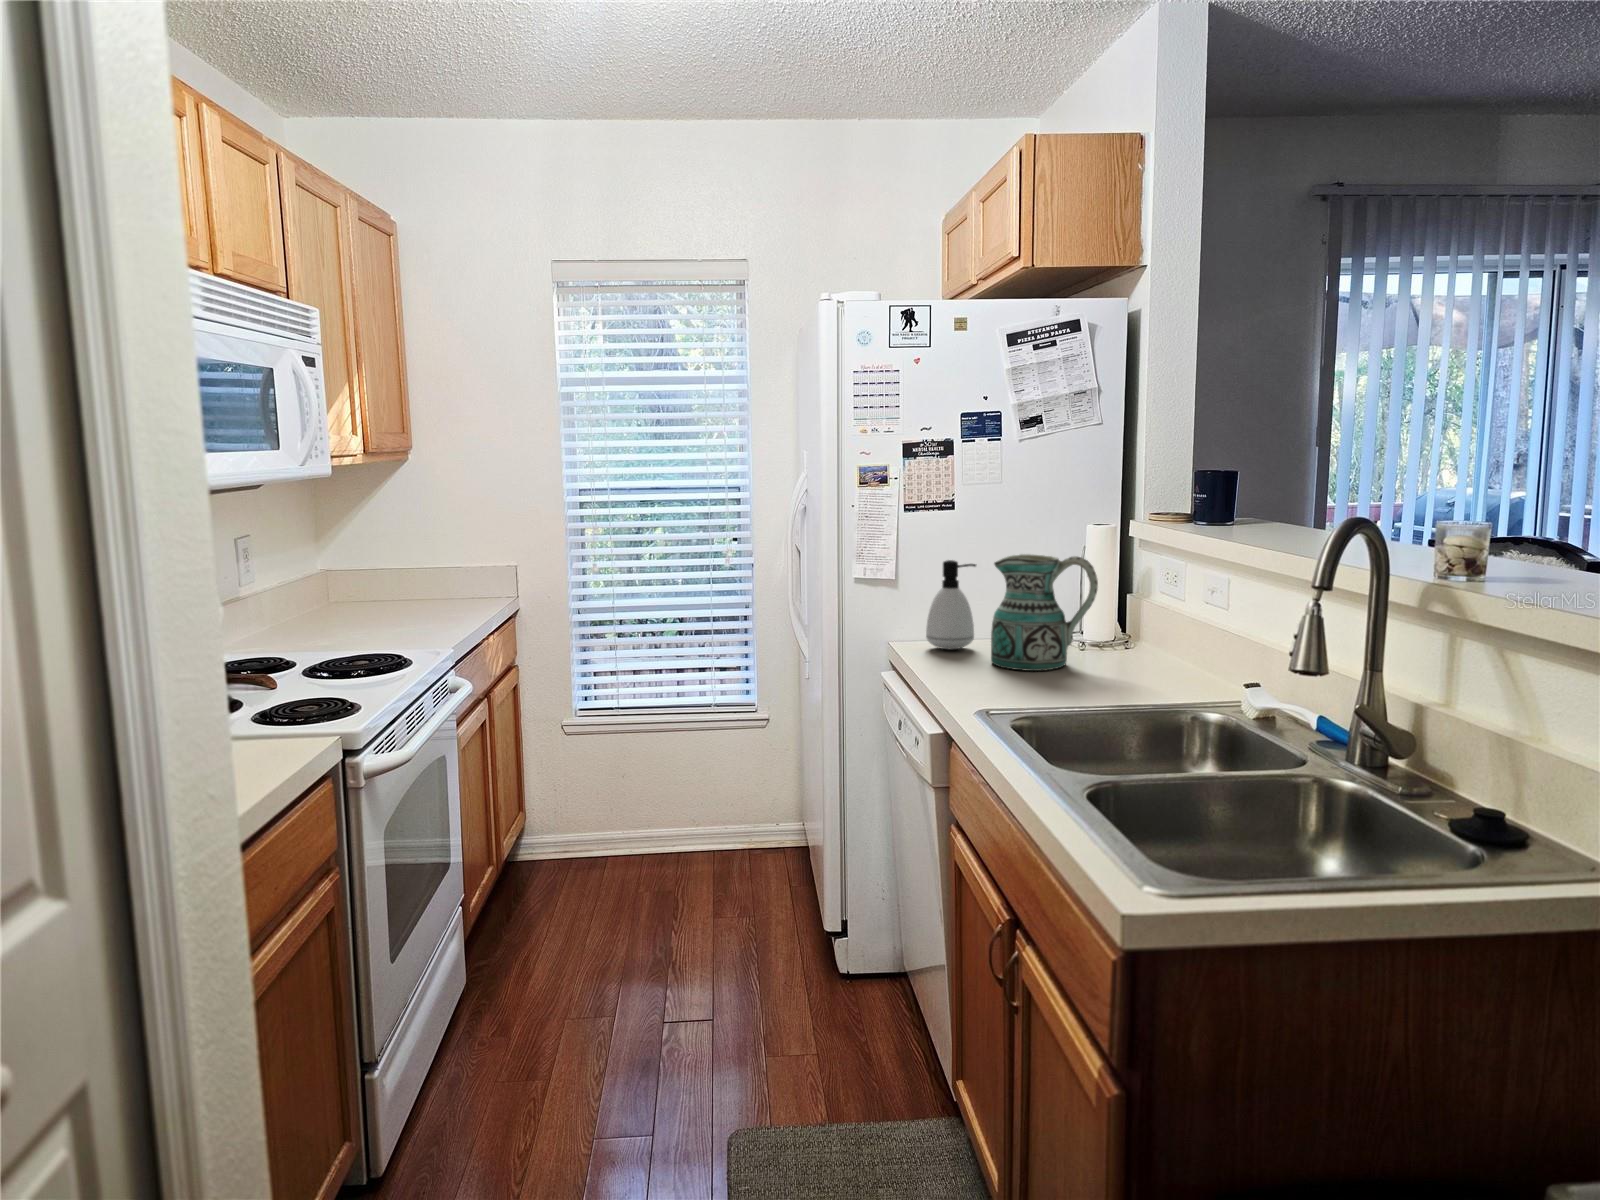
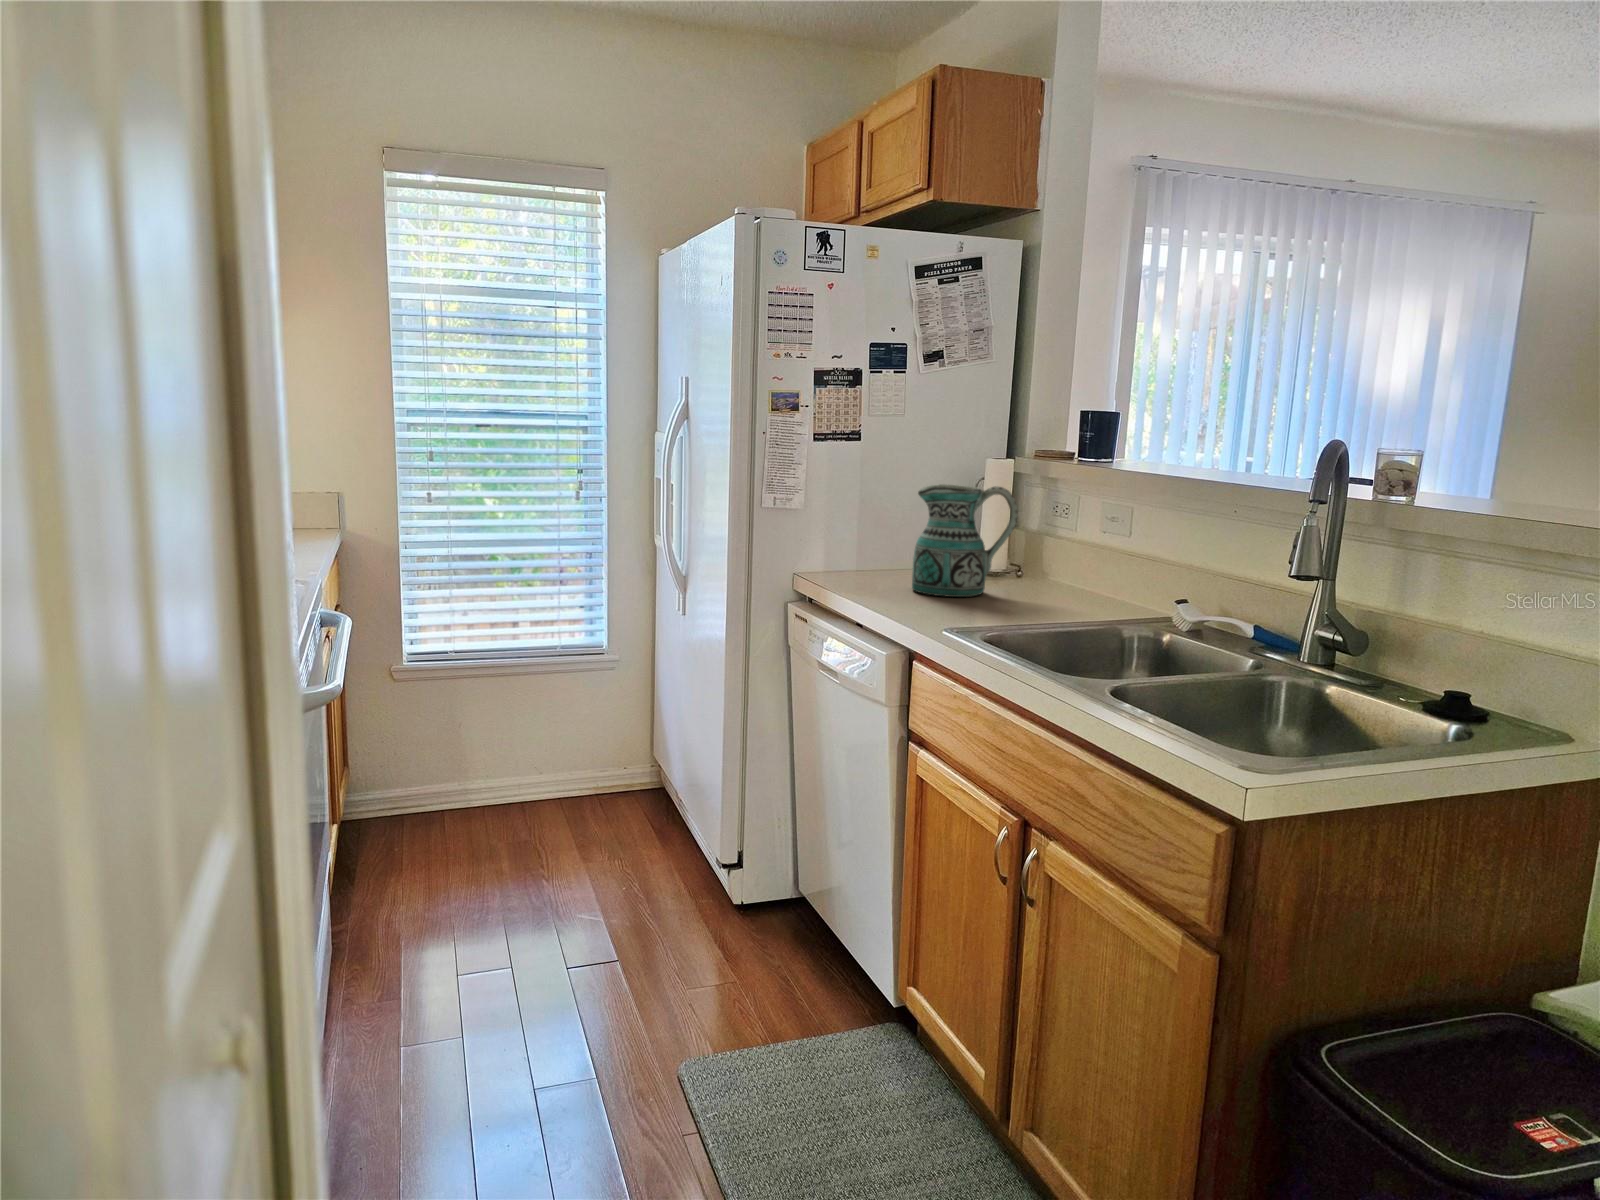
soap dispenser: present [926,560,976,649] -> none [837,490,888,579]

